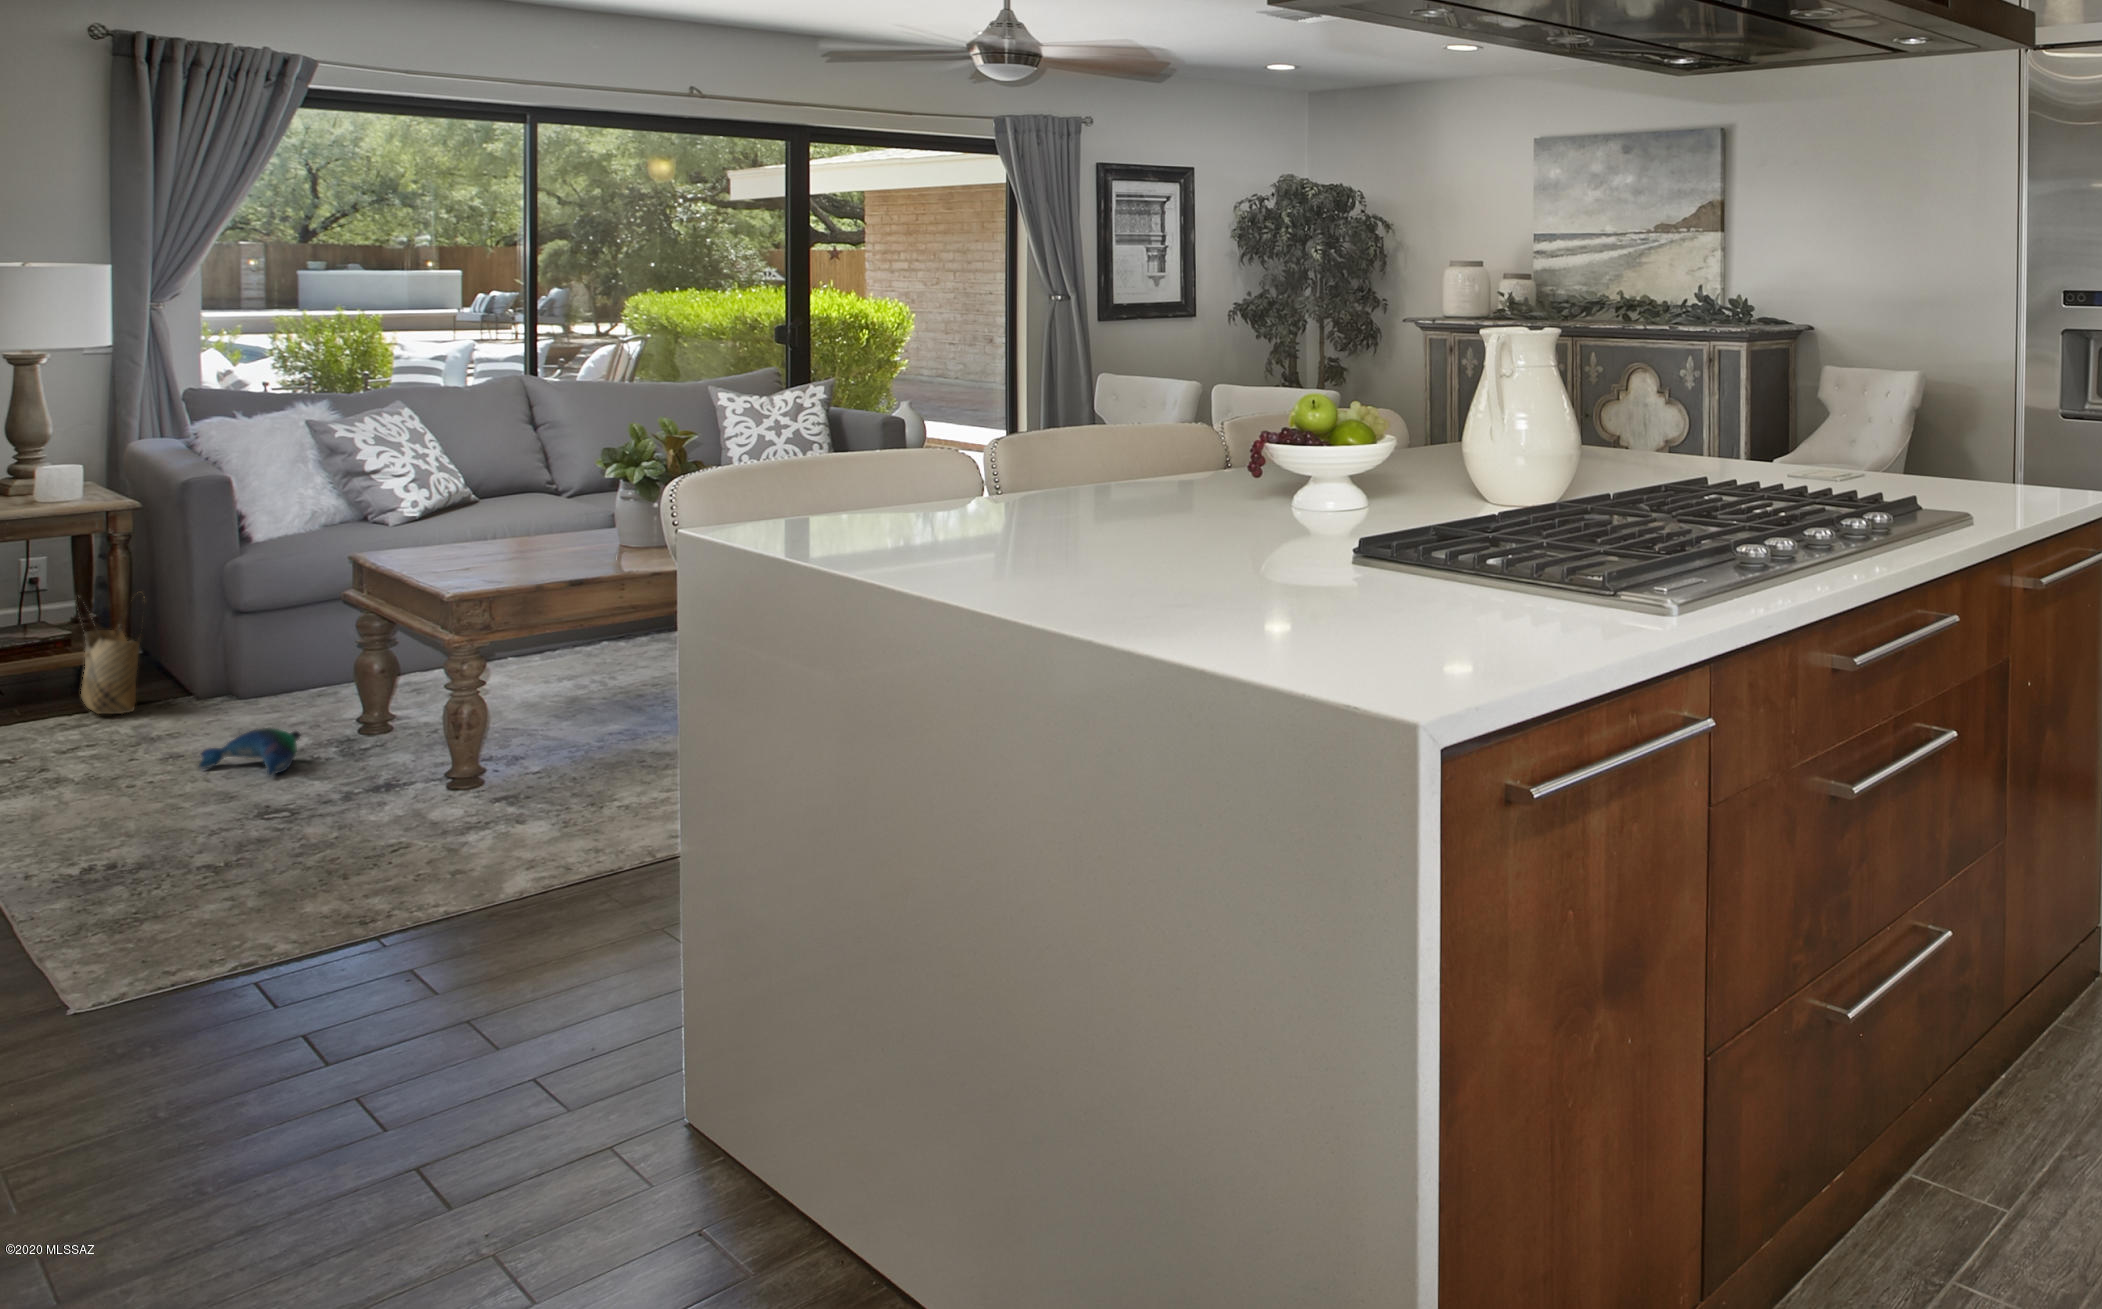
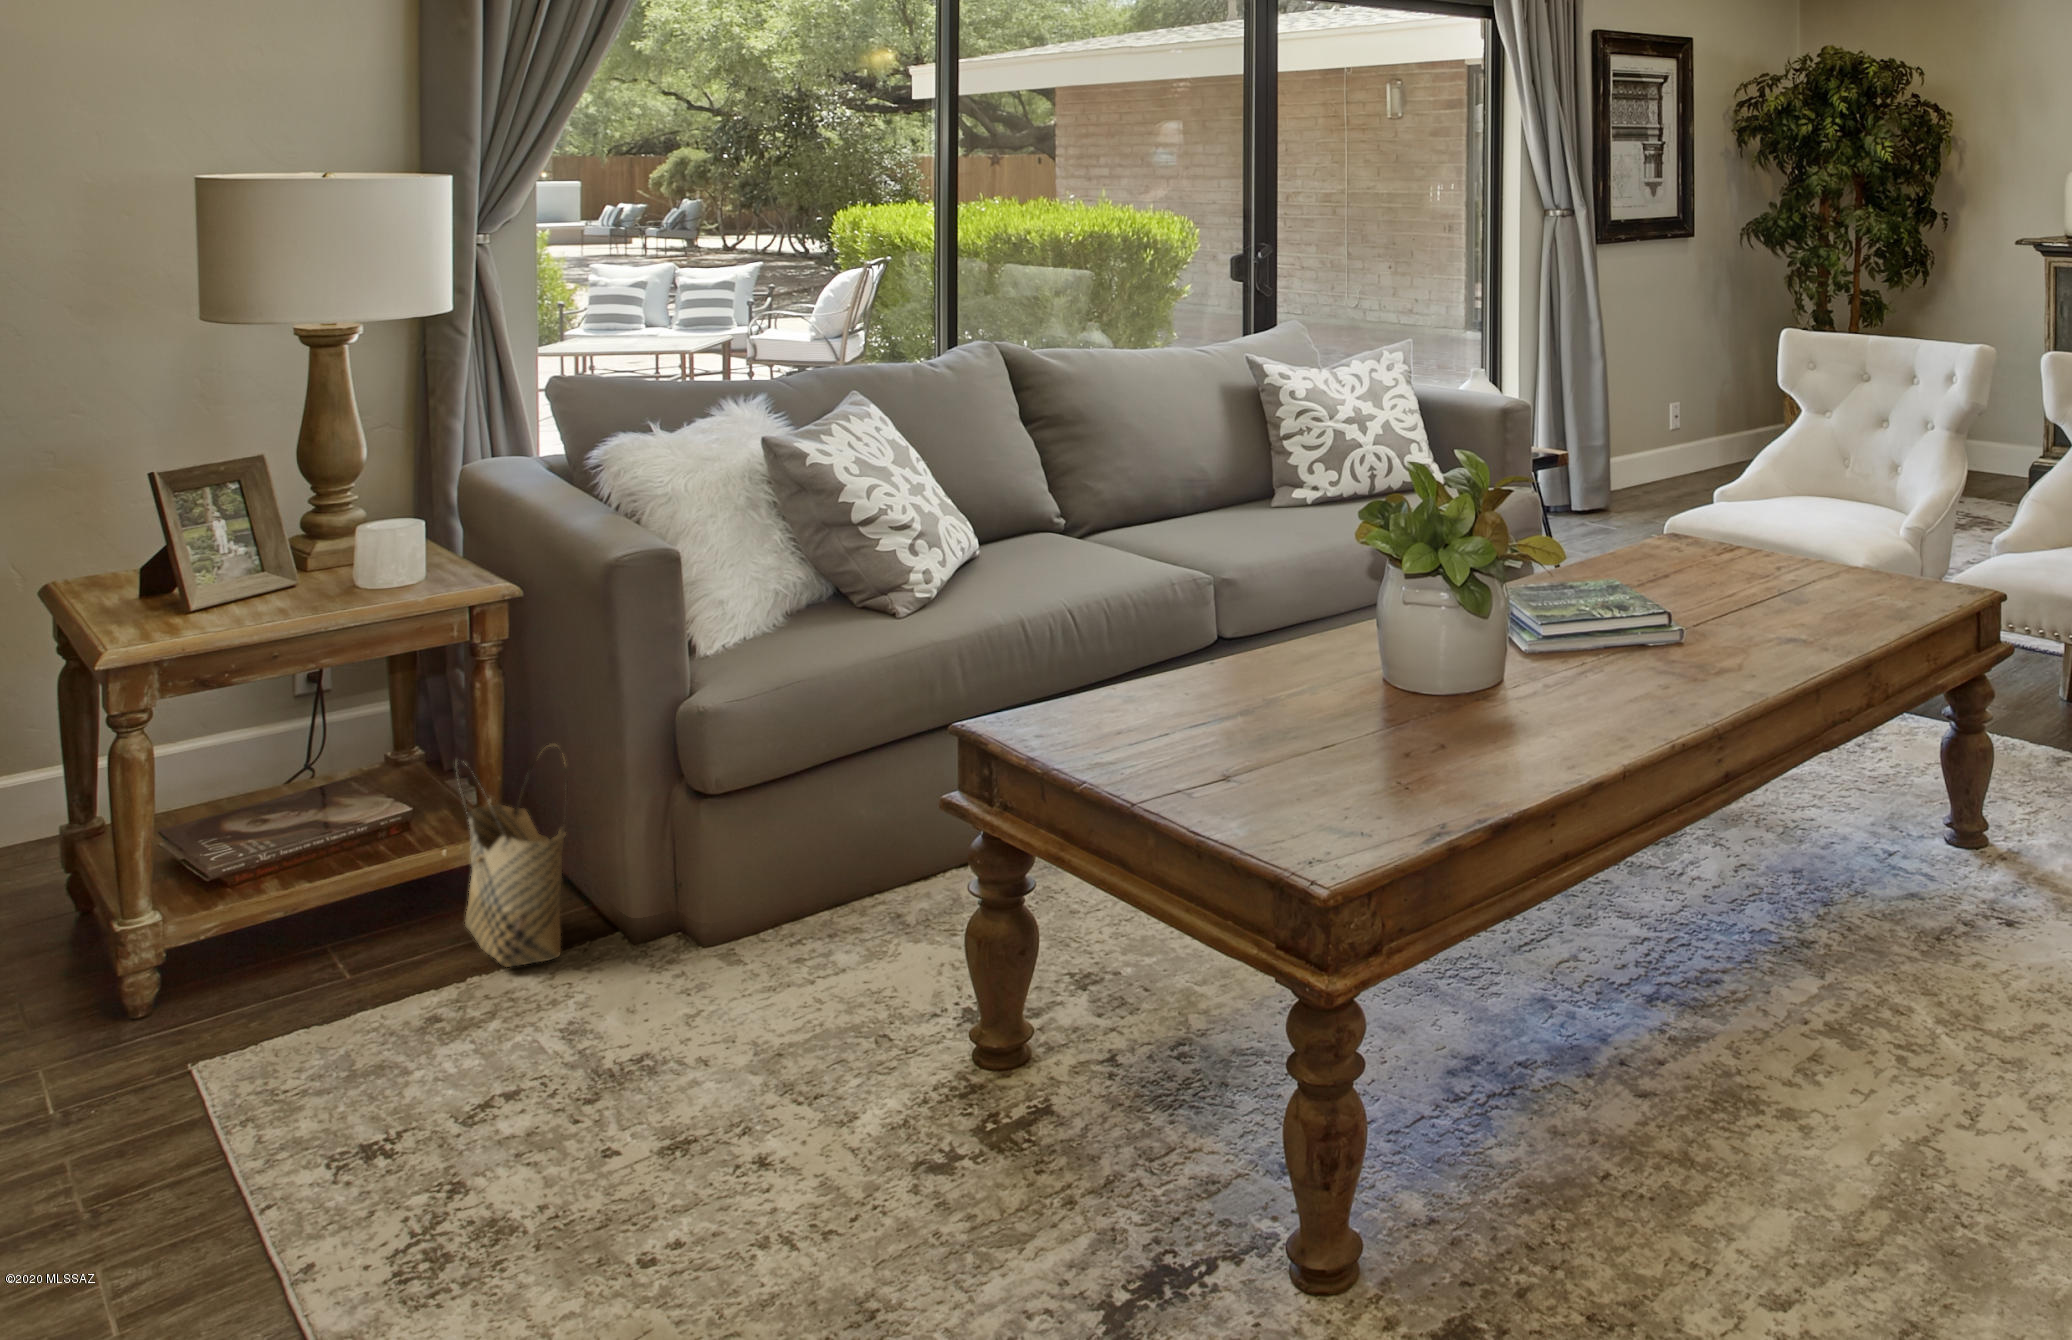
plush toy: present [199,728,300,776] -> none [760,1069,942,1193]

